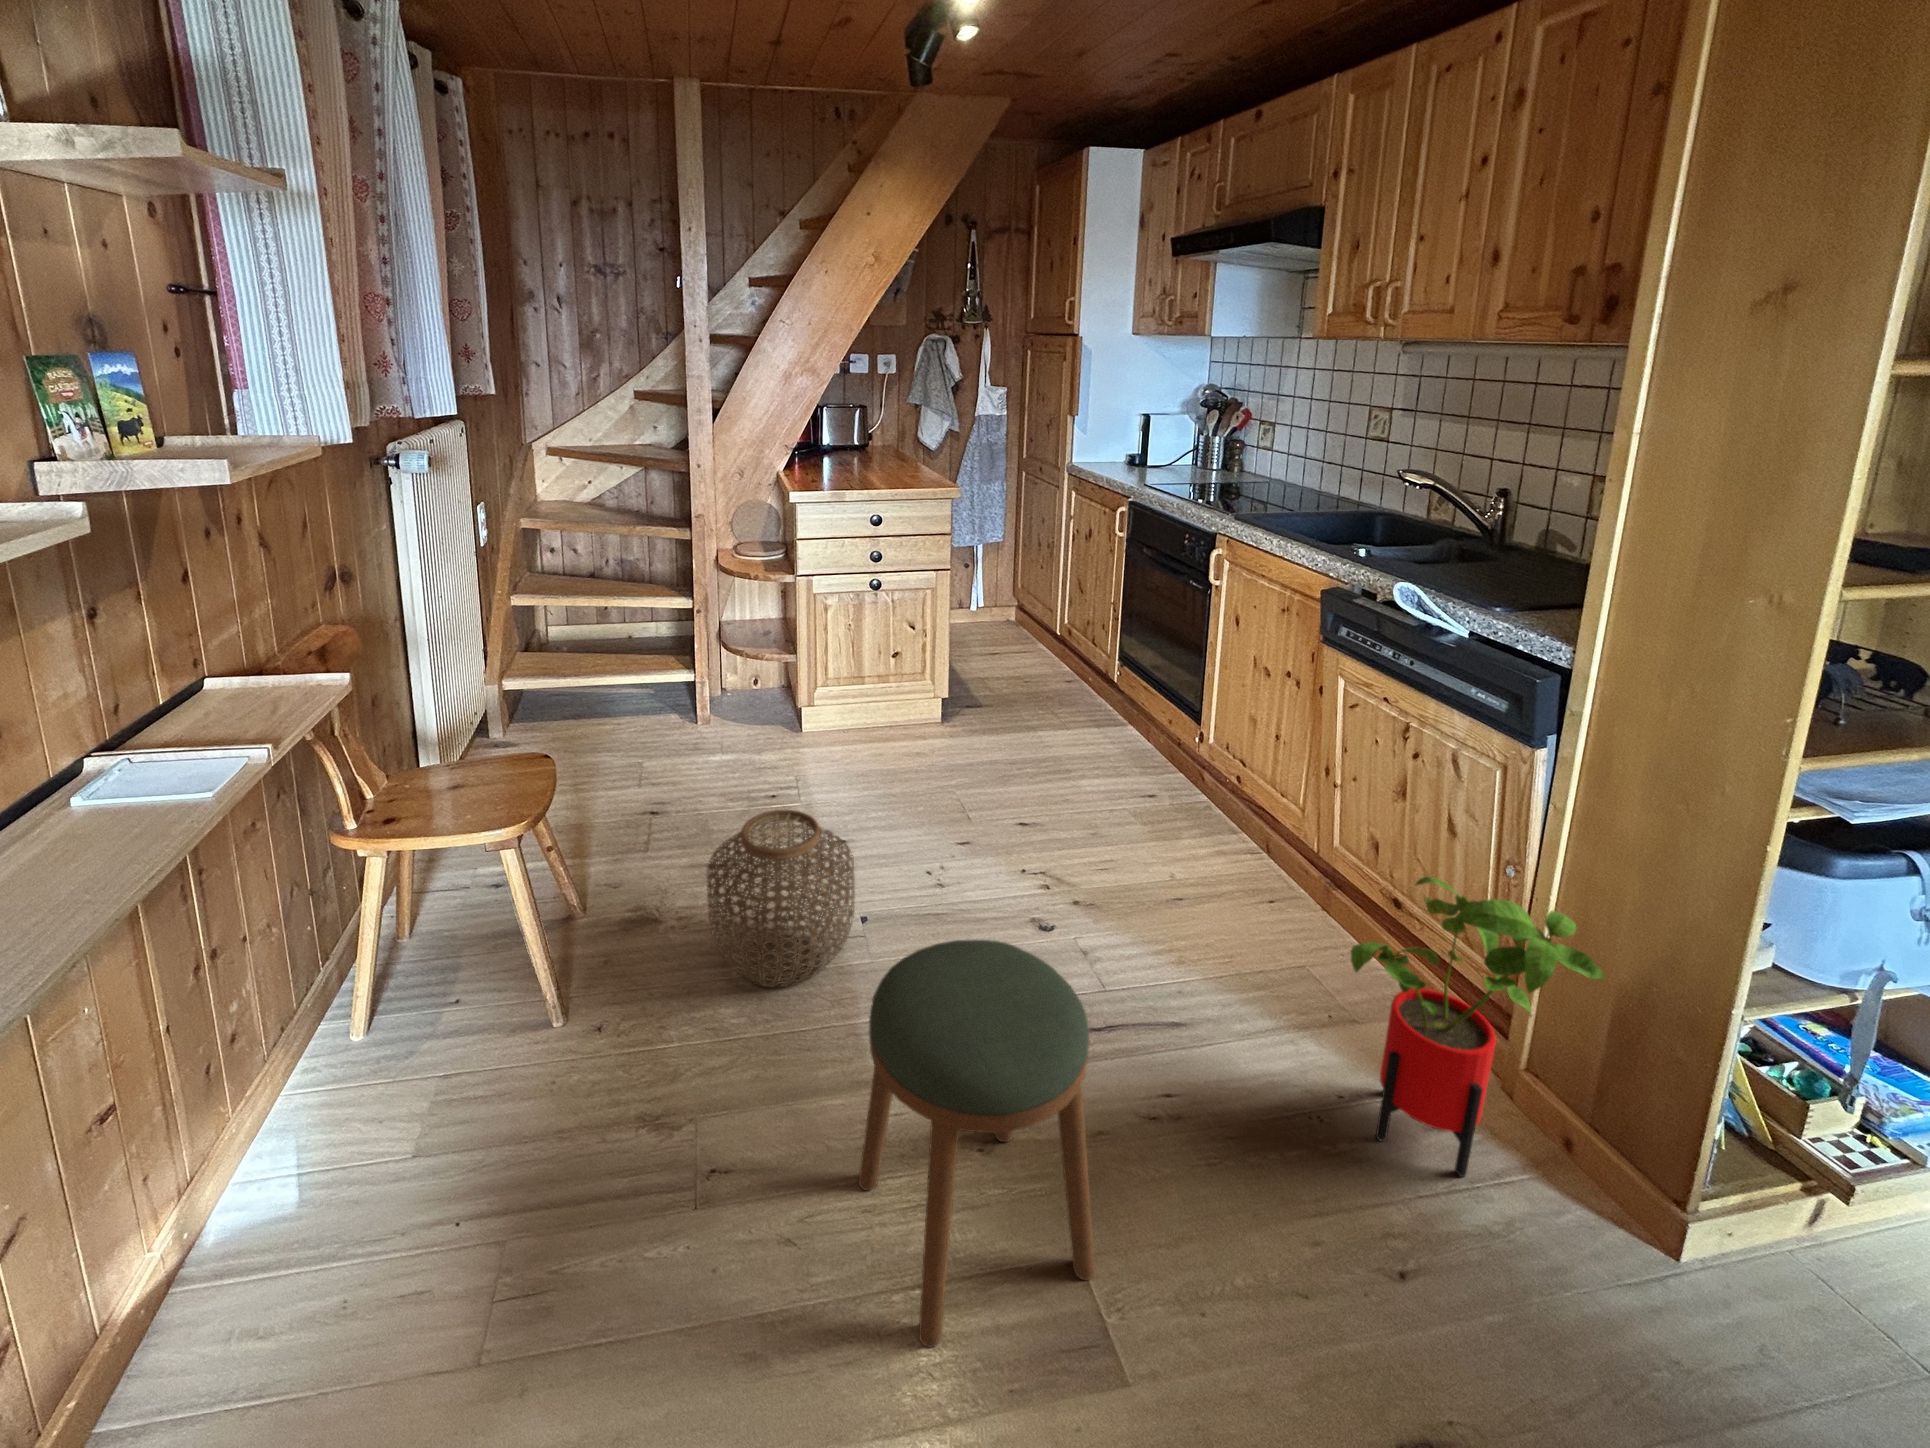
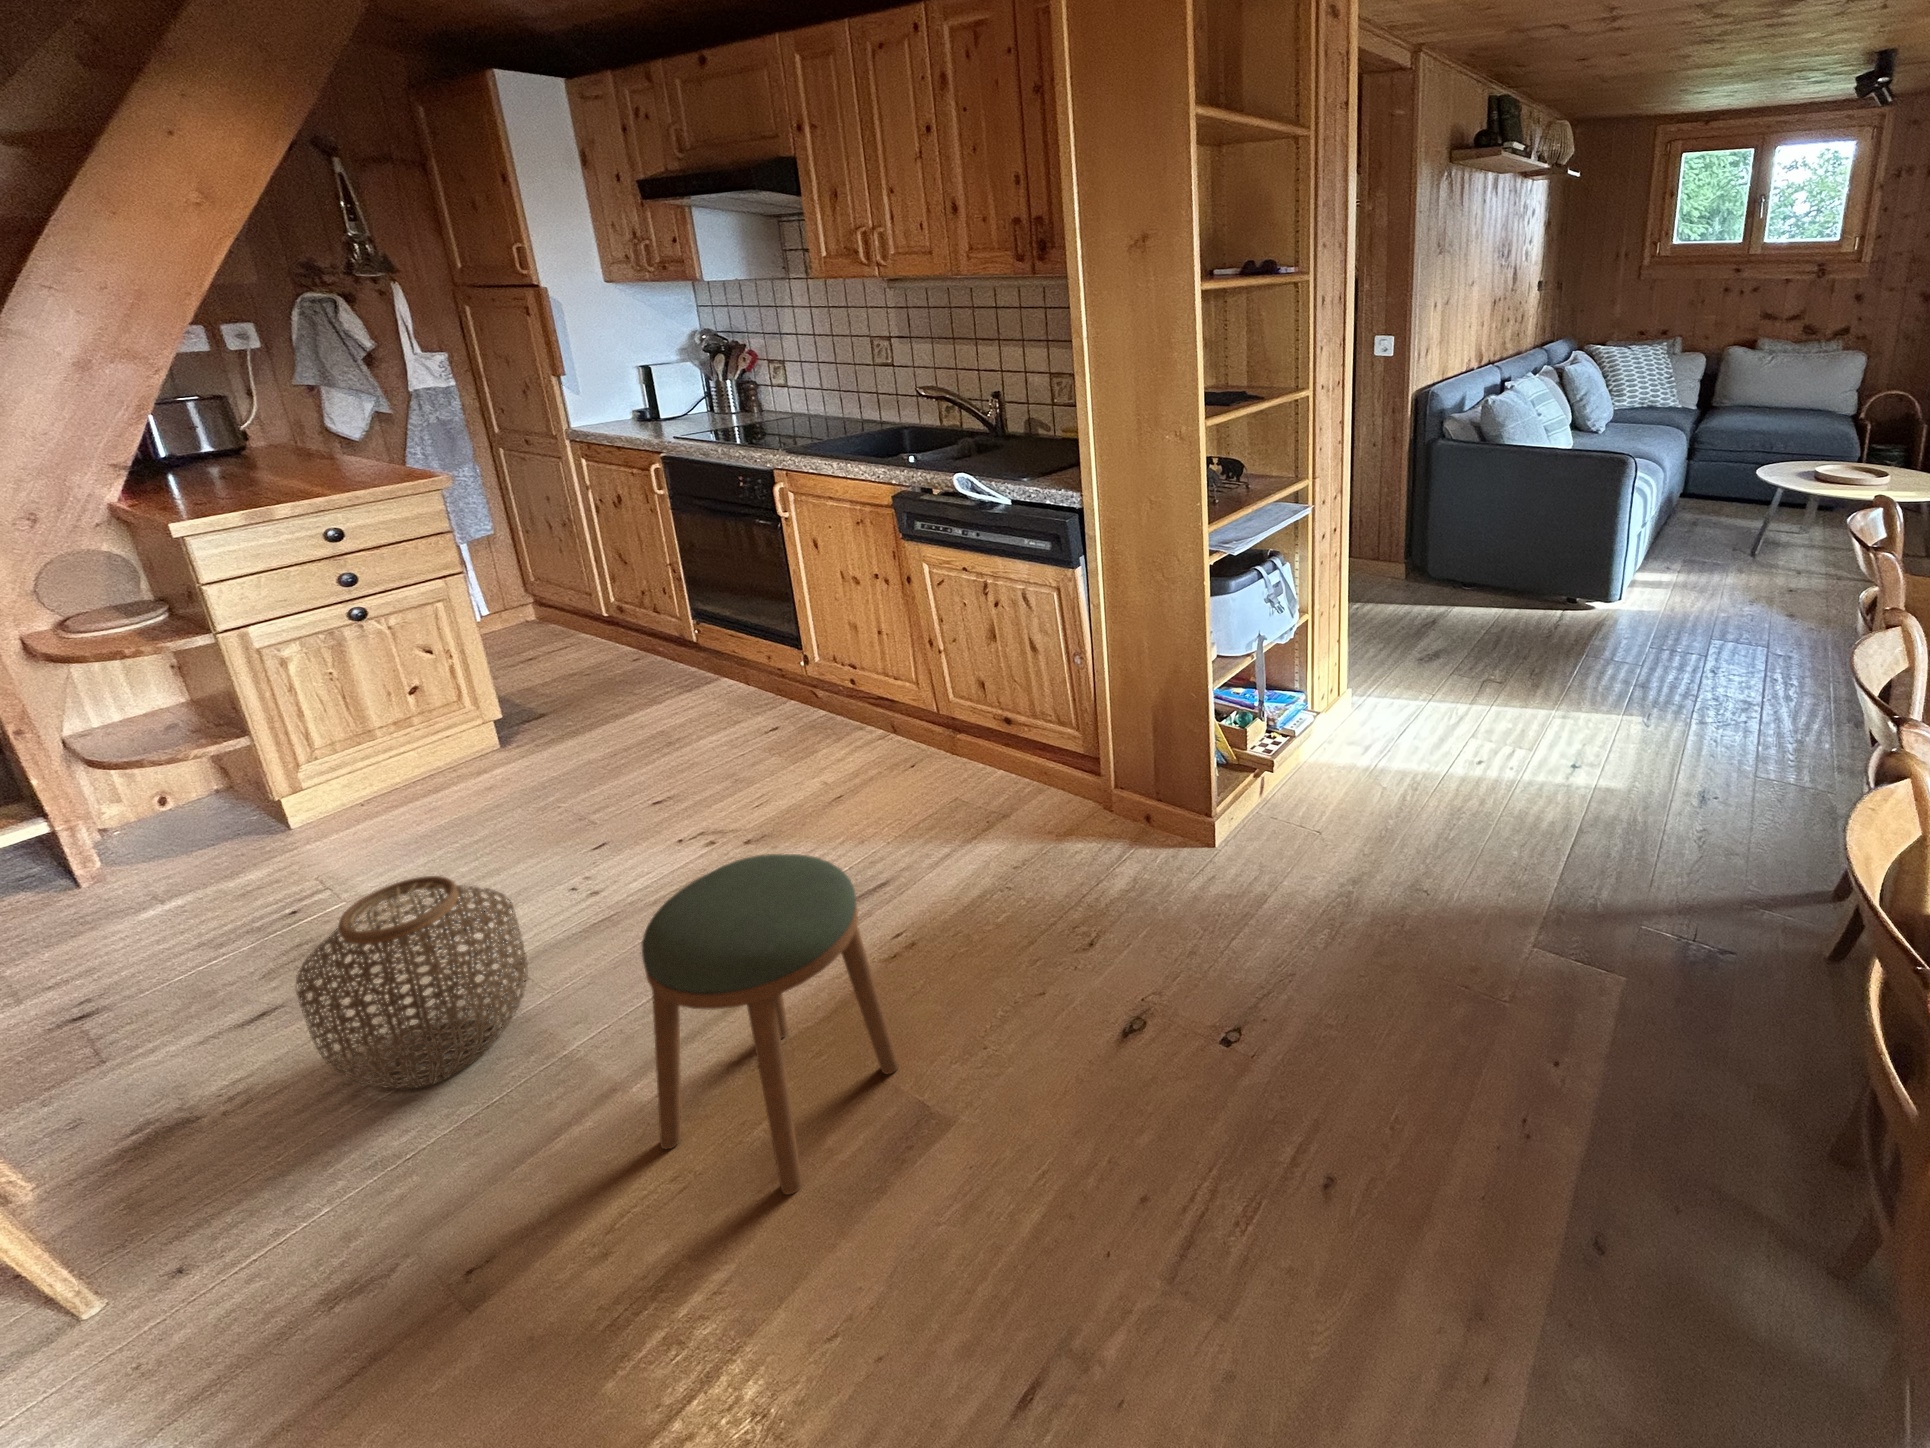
house plant: present [1351,876,1604,1177] -> none [1001,664,1143,876]

